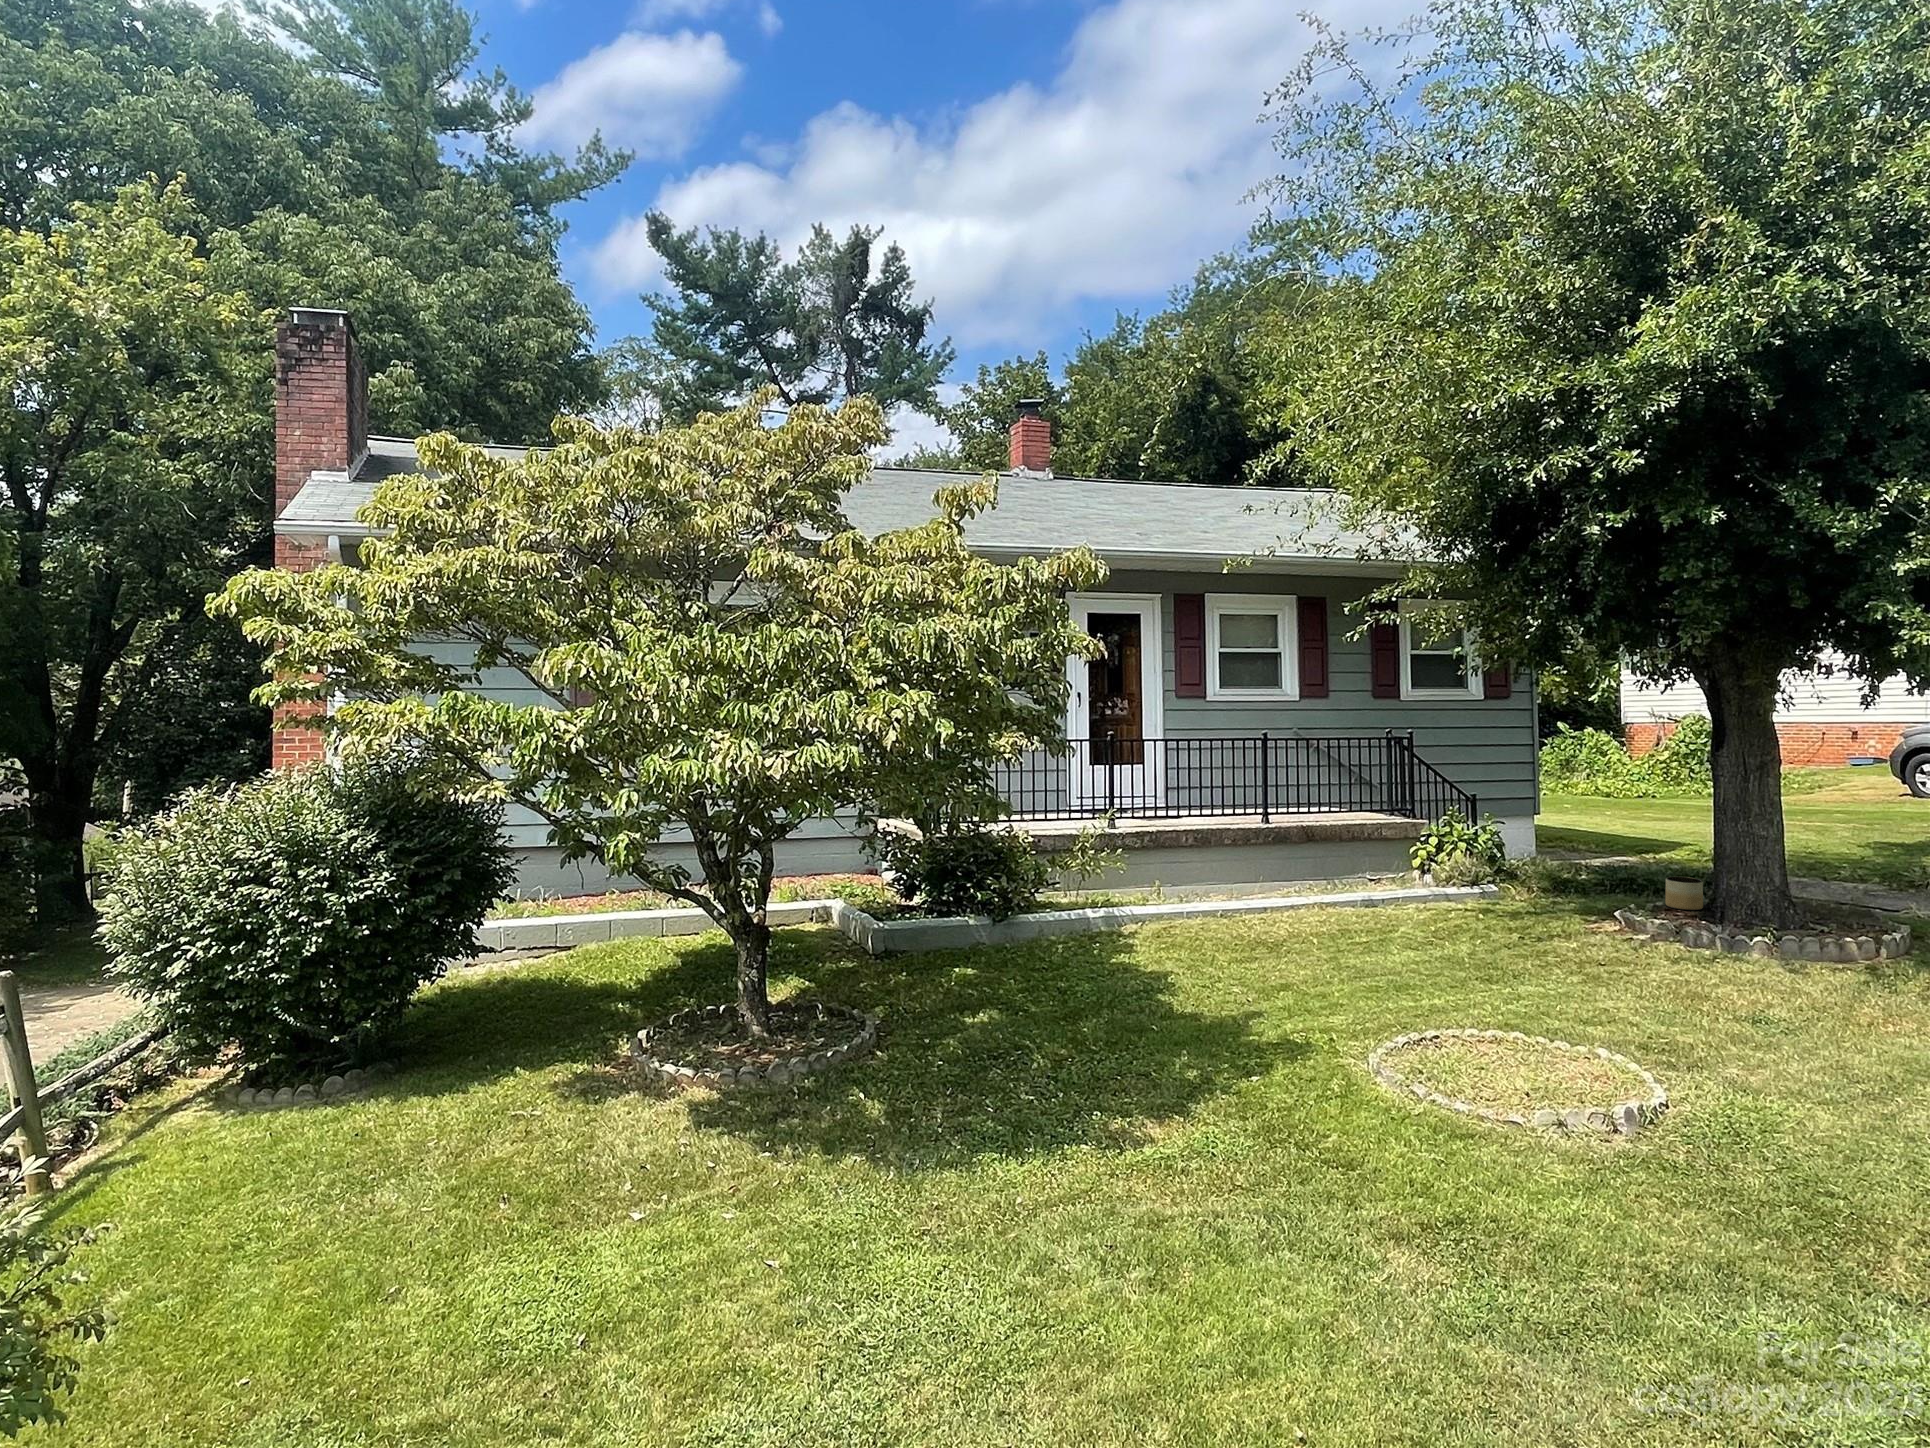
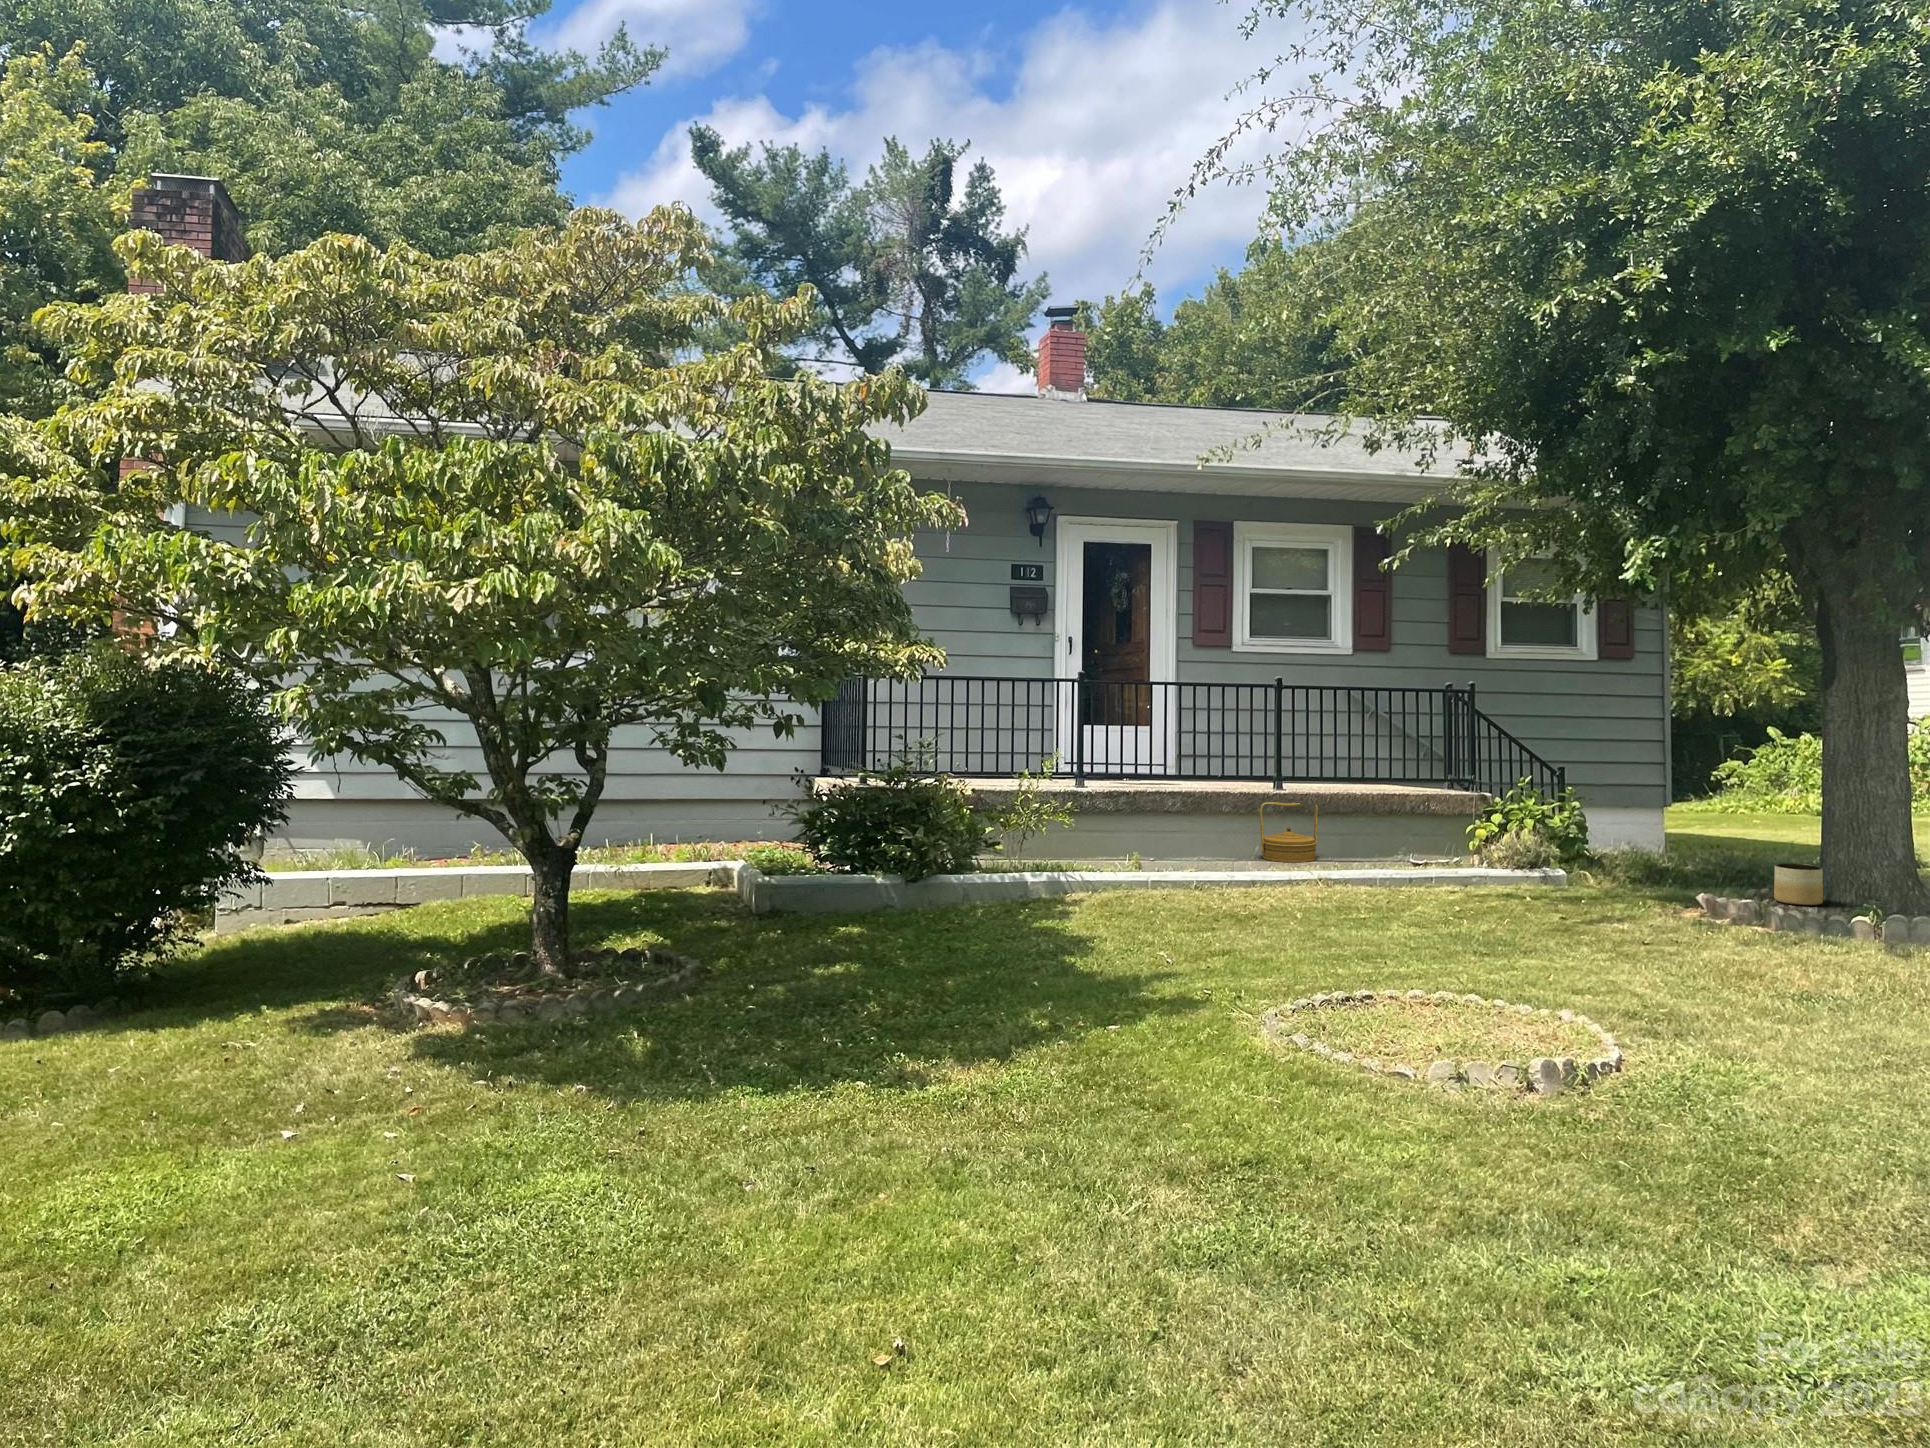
woven basket: none [1247,827,1293,879] -> present [1259,802,1318,863]

